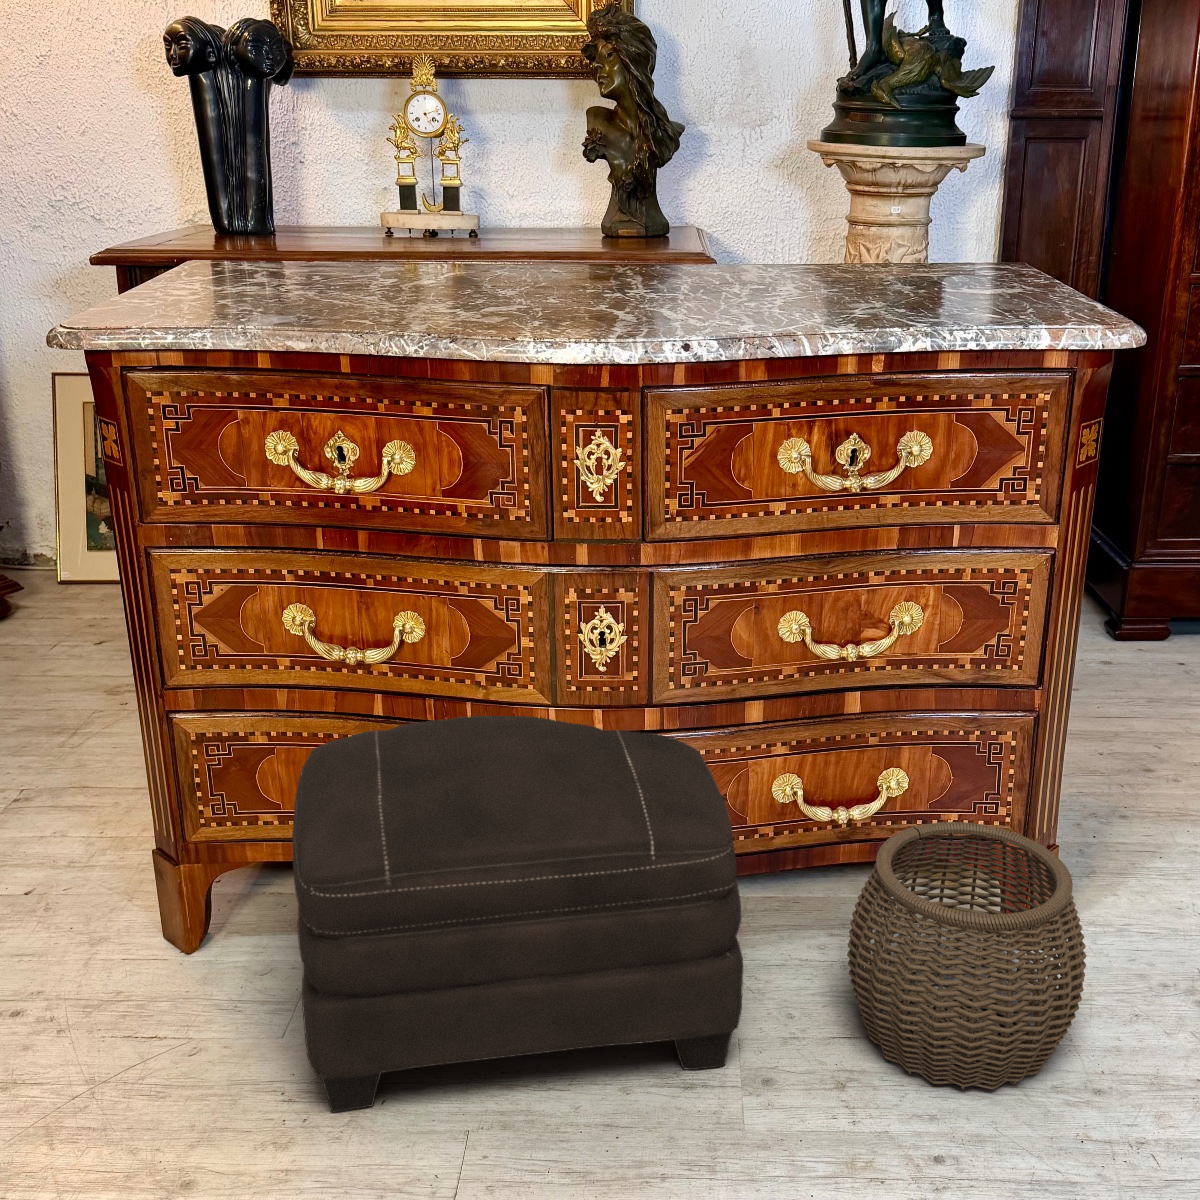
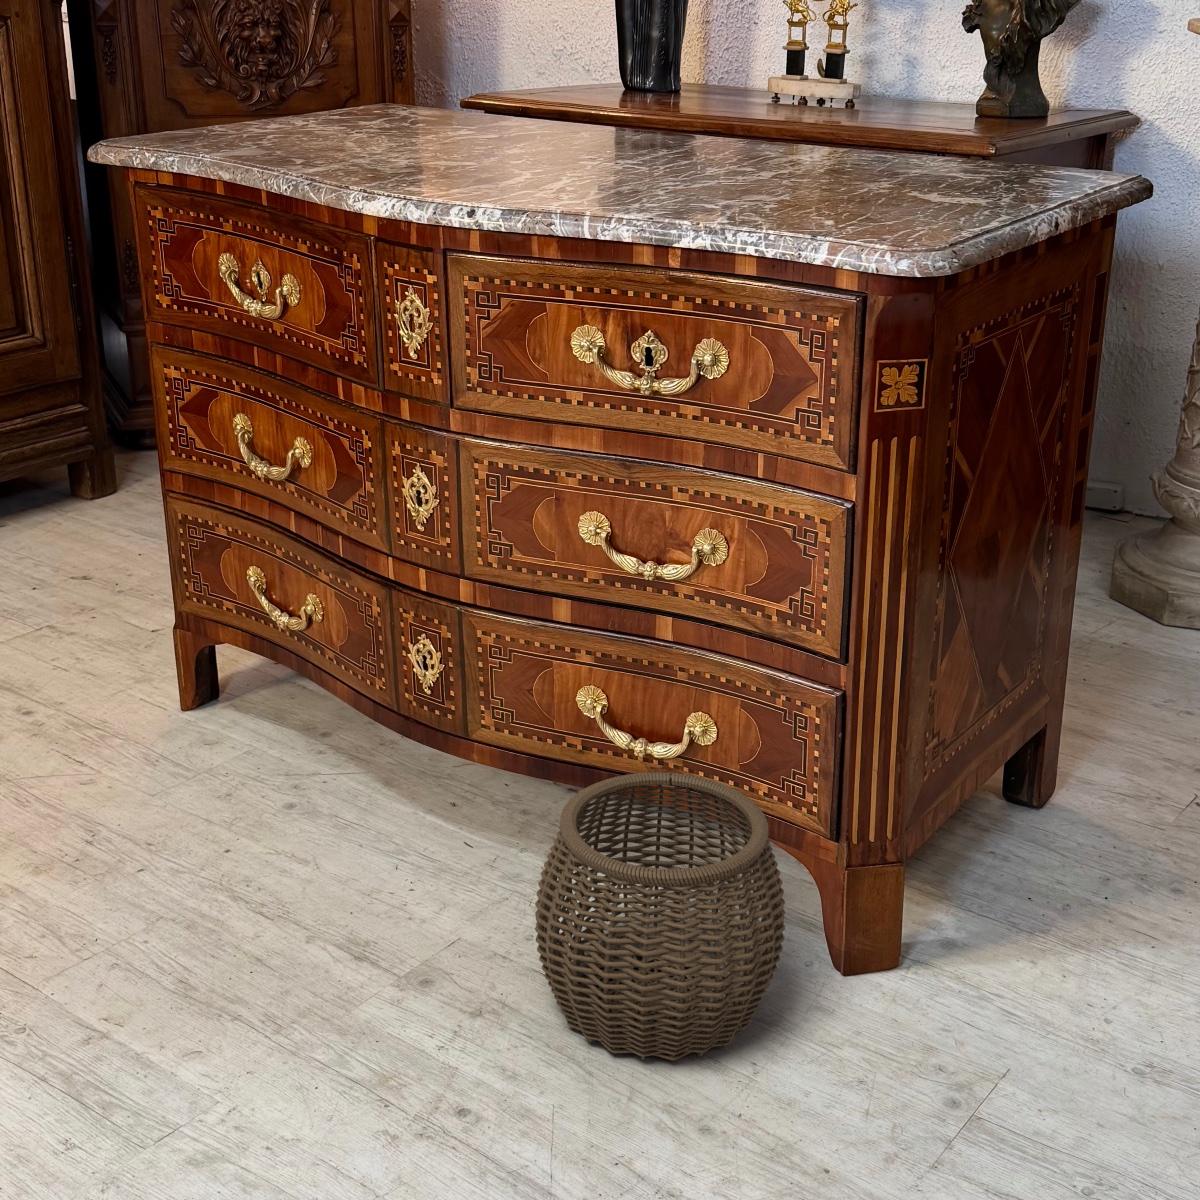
ottoman: present [292,716,743,1112] -> none [88,547,554,938]

